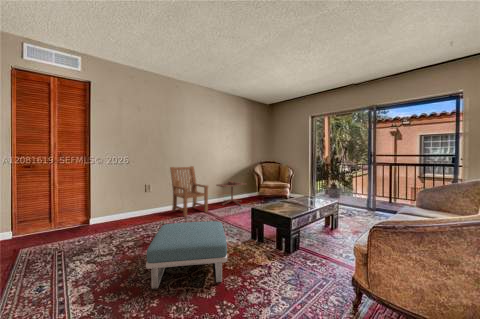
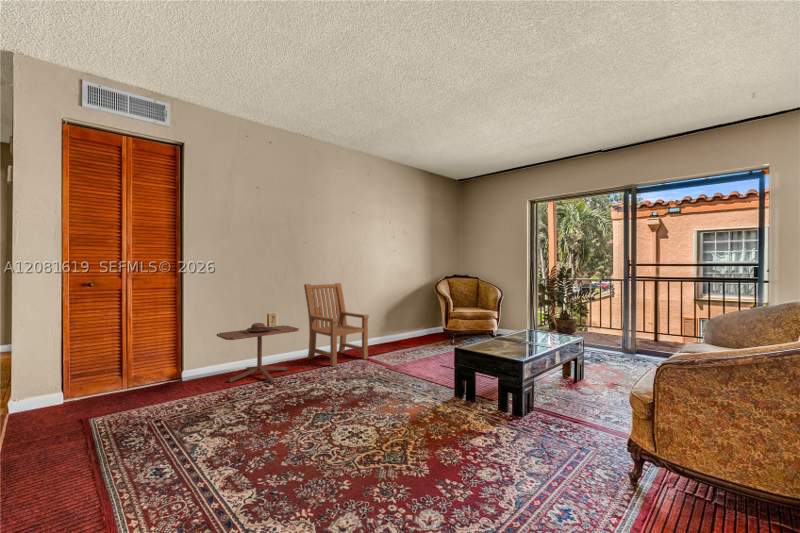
side table: present [217,181,247,205] -> present [217,323,299,383]
footstool: present [146,221,227,289] -> none [323,369,440,467]

